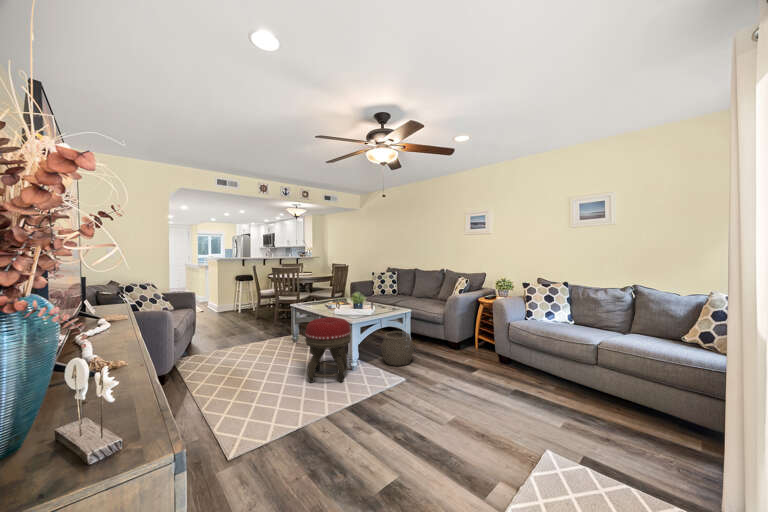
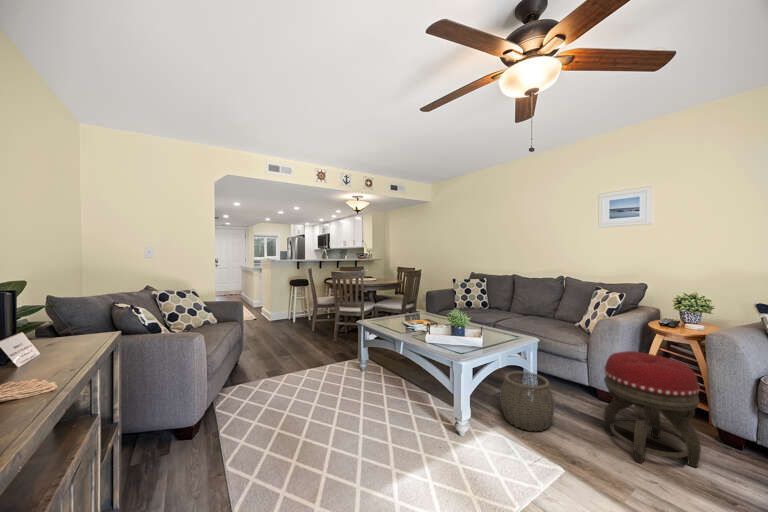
footstool: present [305,317,351,383] -> present [604,351,701,467]

